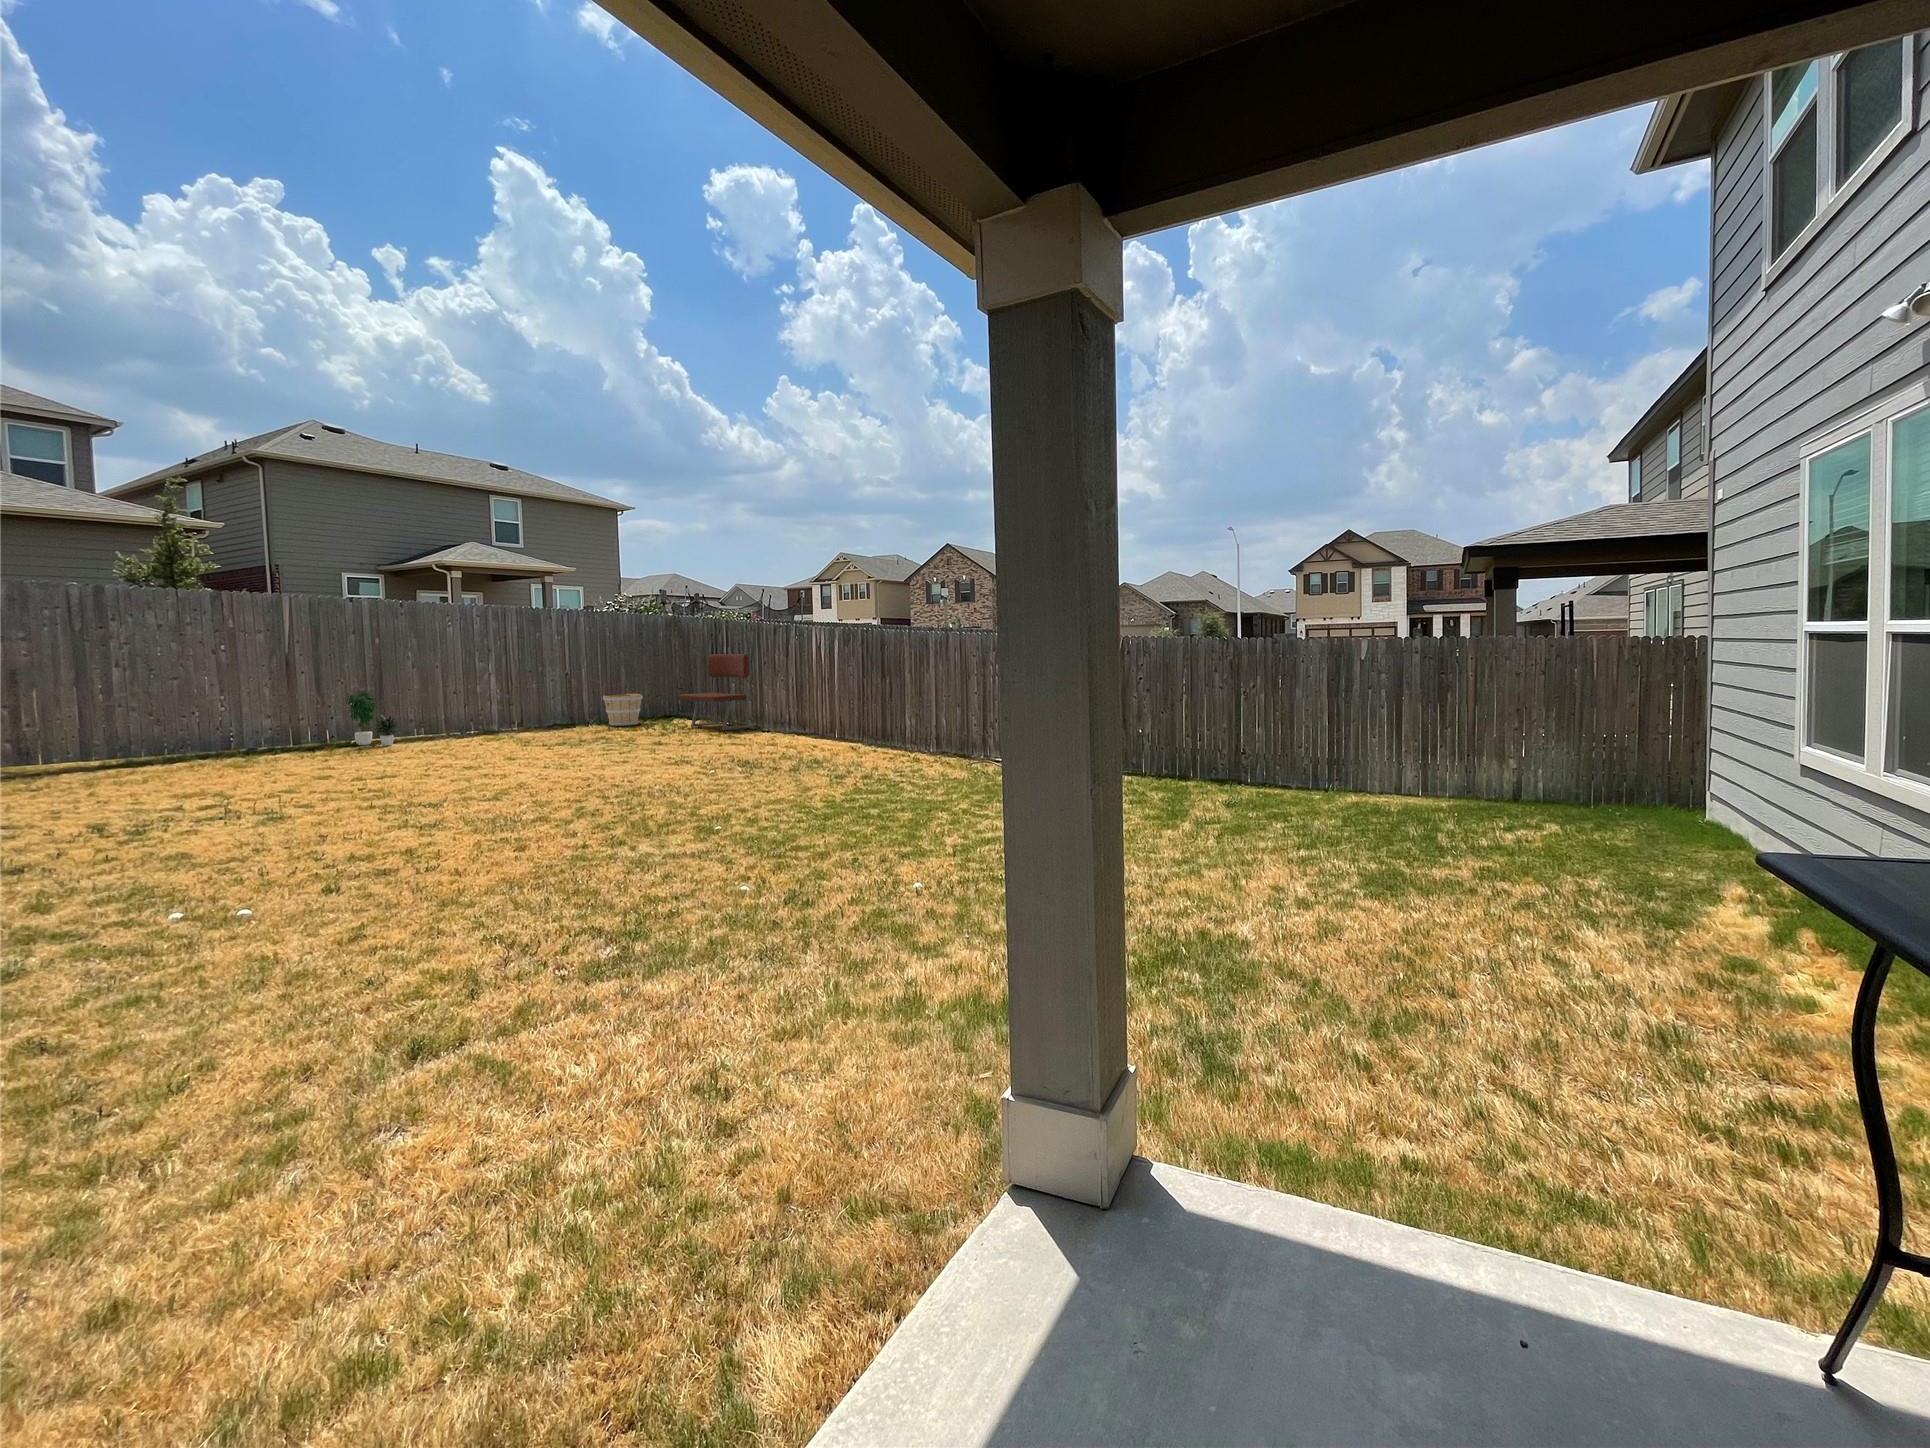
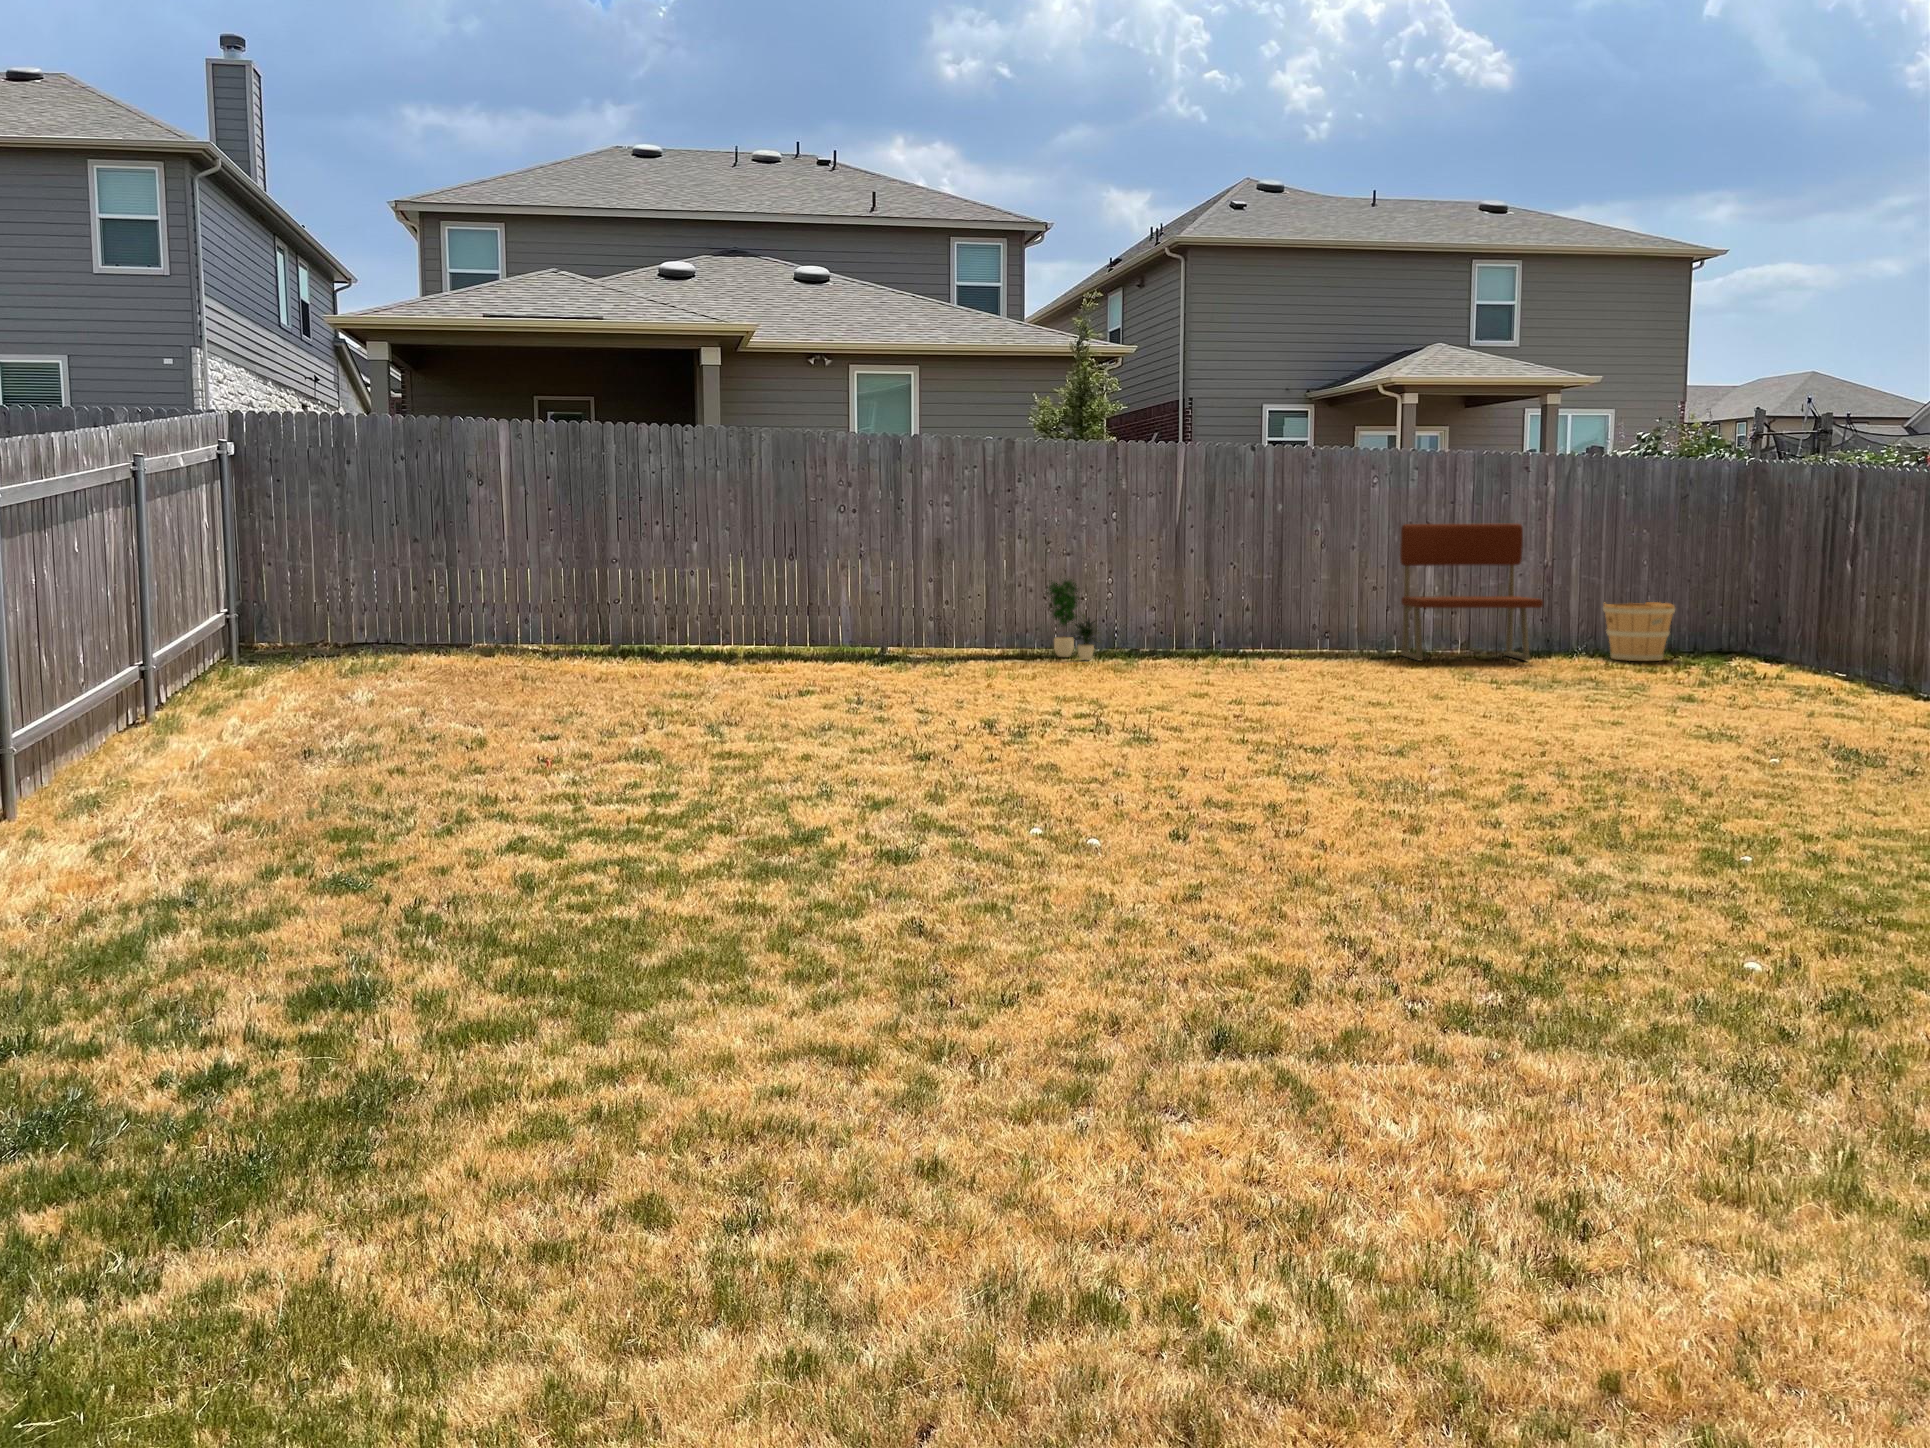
bench: present [680,654,750,730] -> present [1400,524,1543,661]
potted plant: present [346,691,398,746] -> present [1047,579,1099,660]

